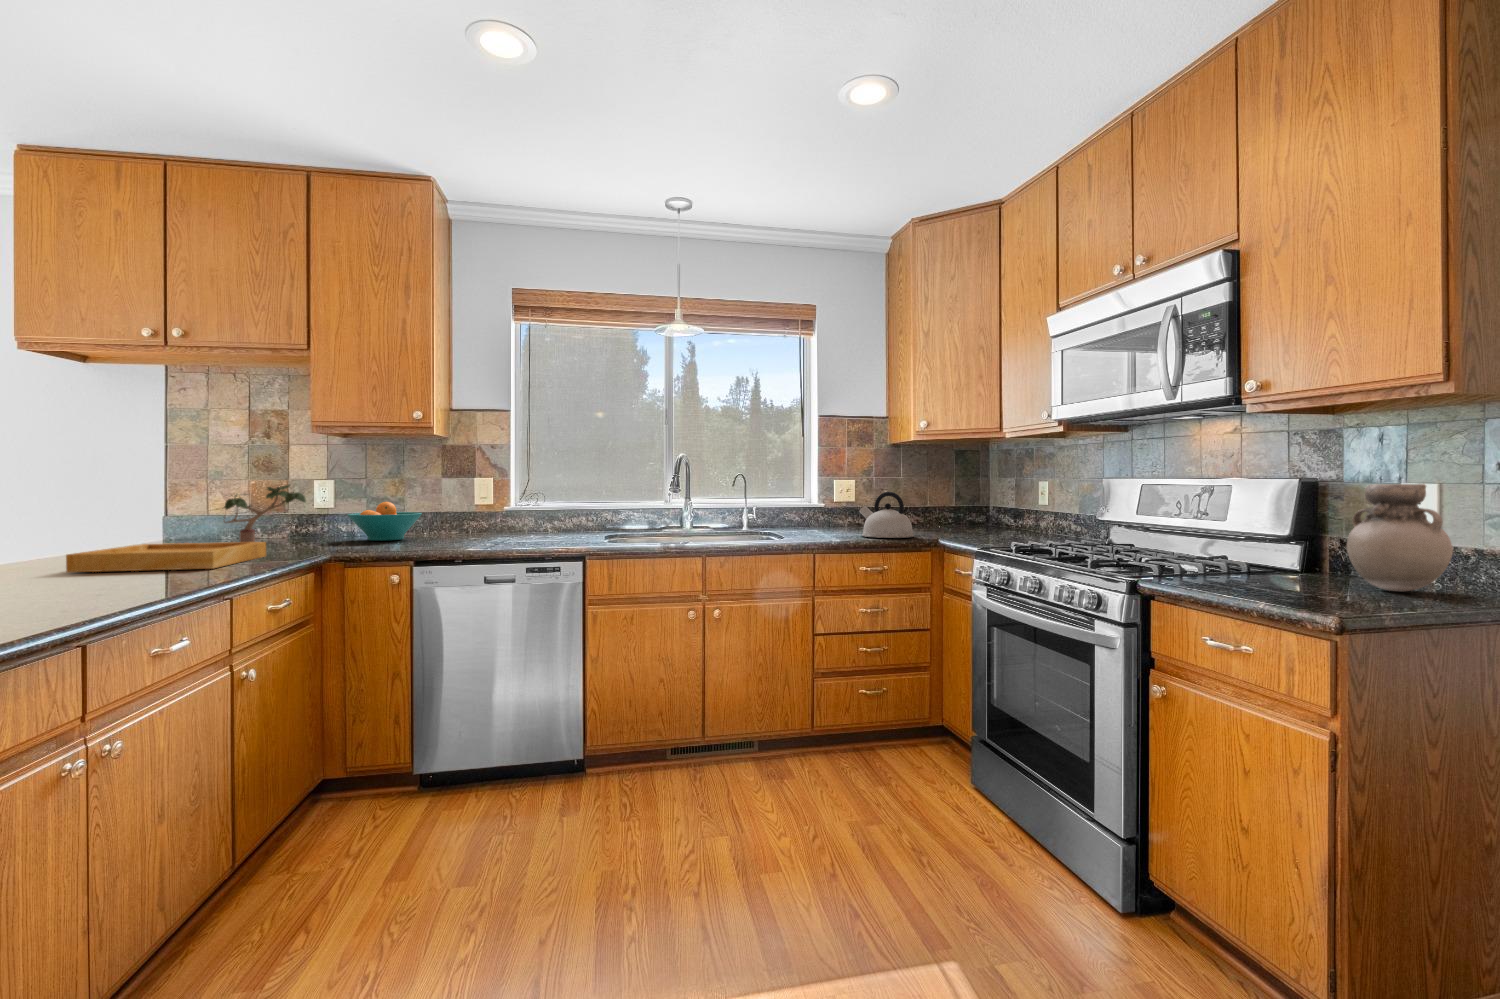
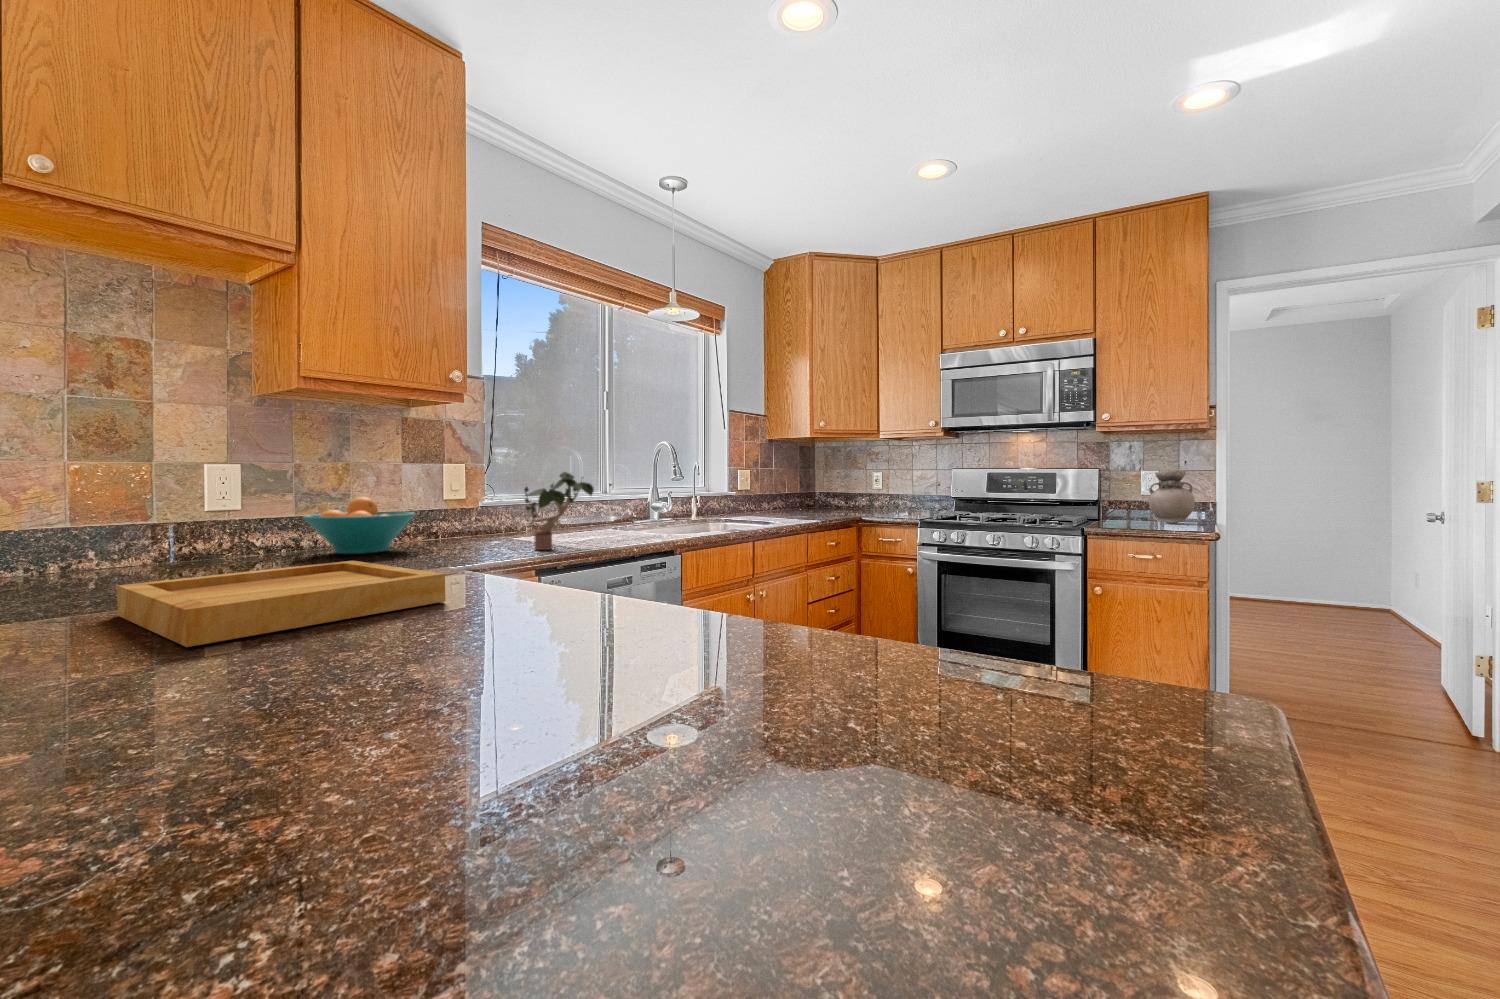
potted plant: present [224,485,306,542] -> present [524,472,594,550]
kettle: present [859,492,914,538] -> none [793,480,838,517]

